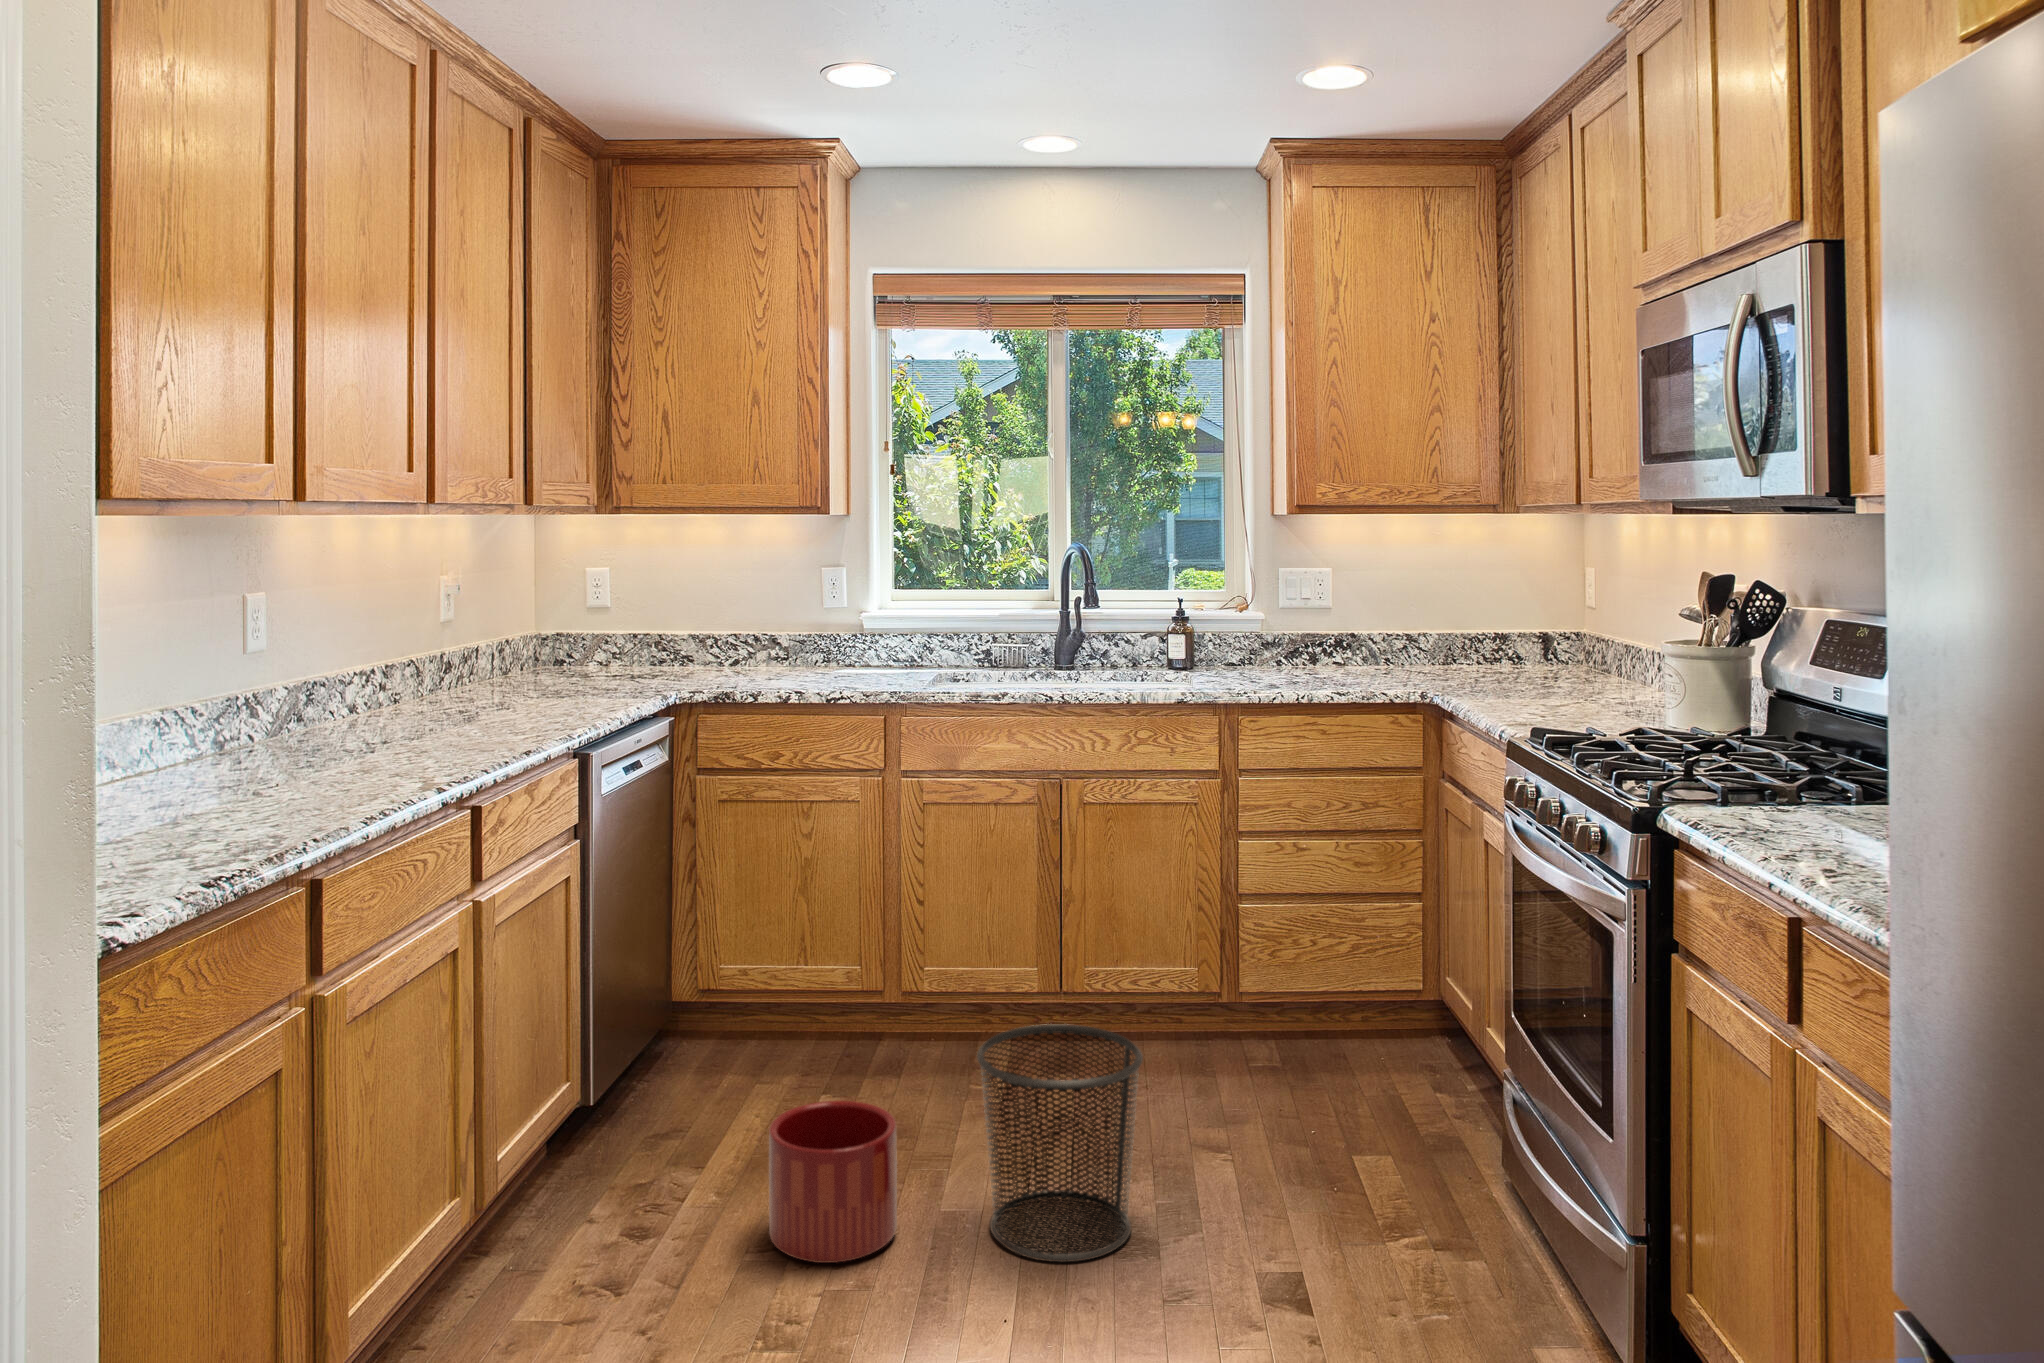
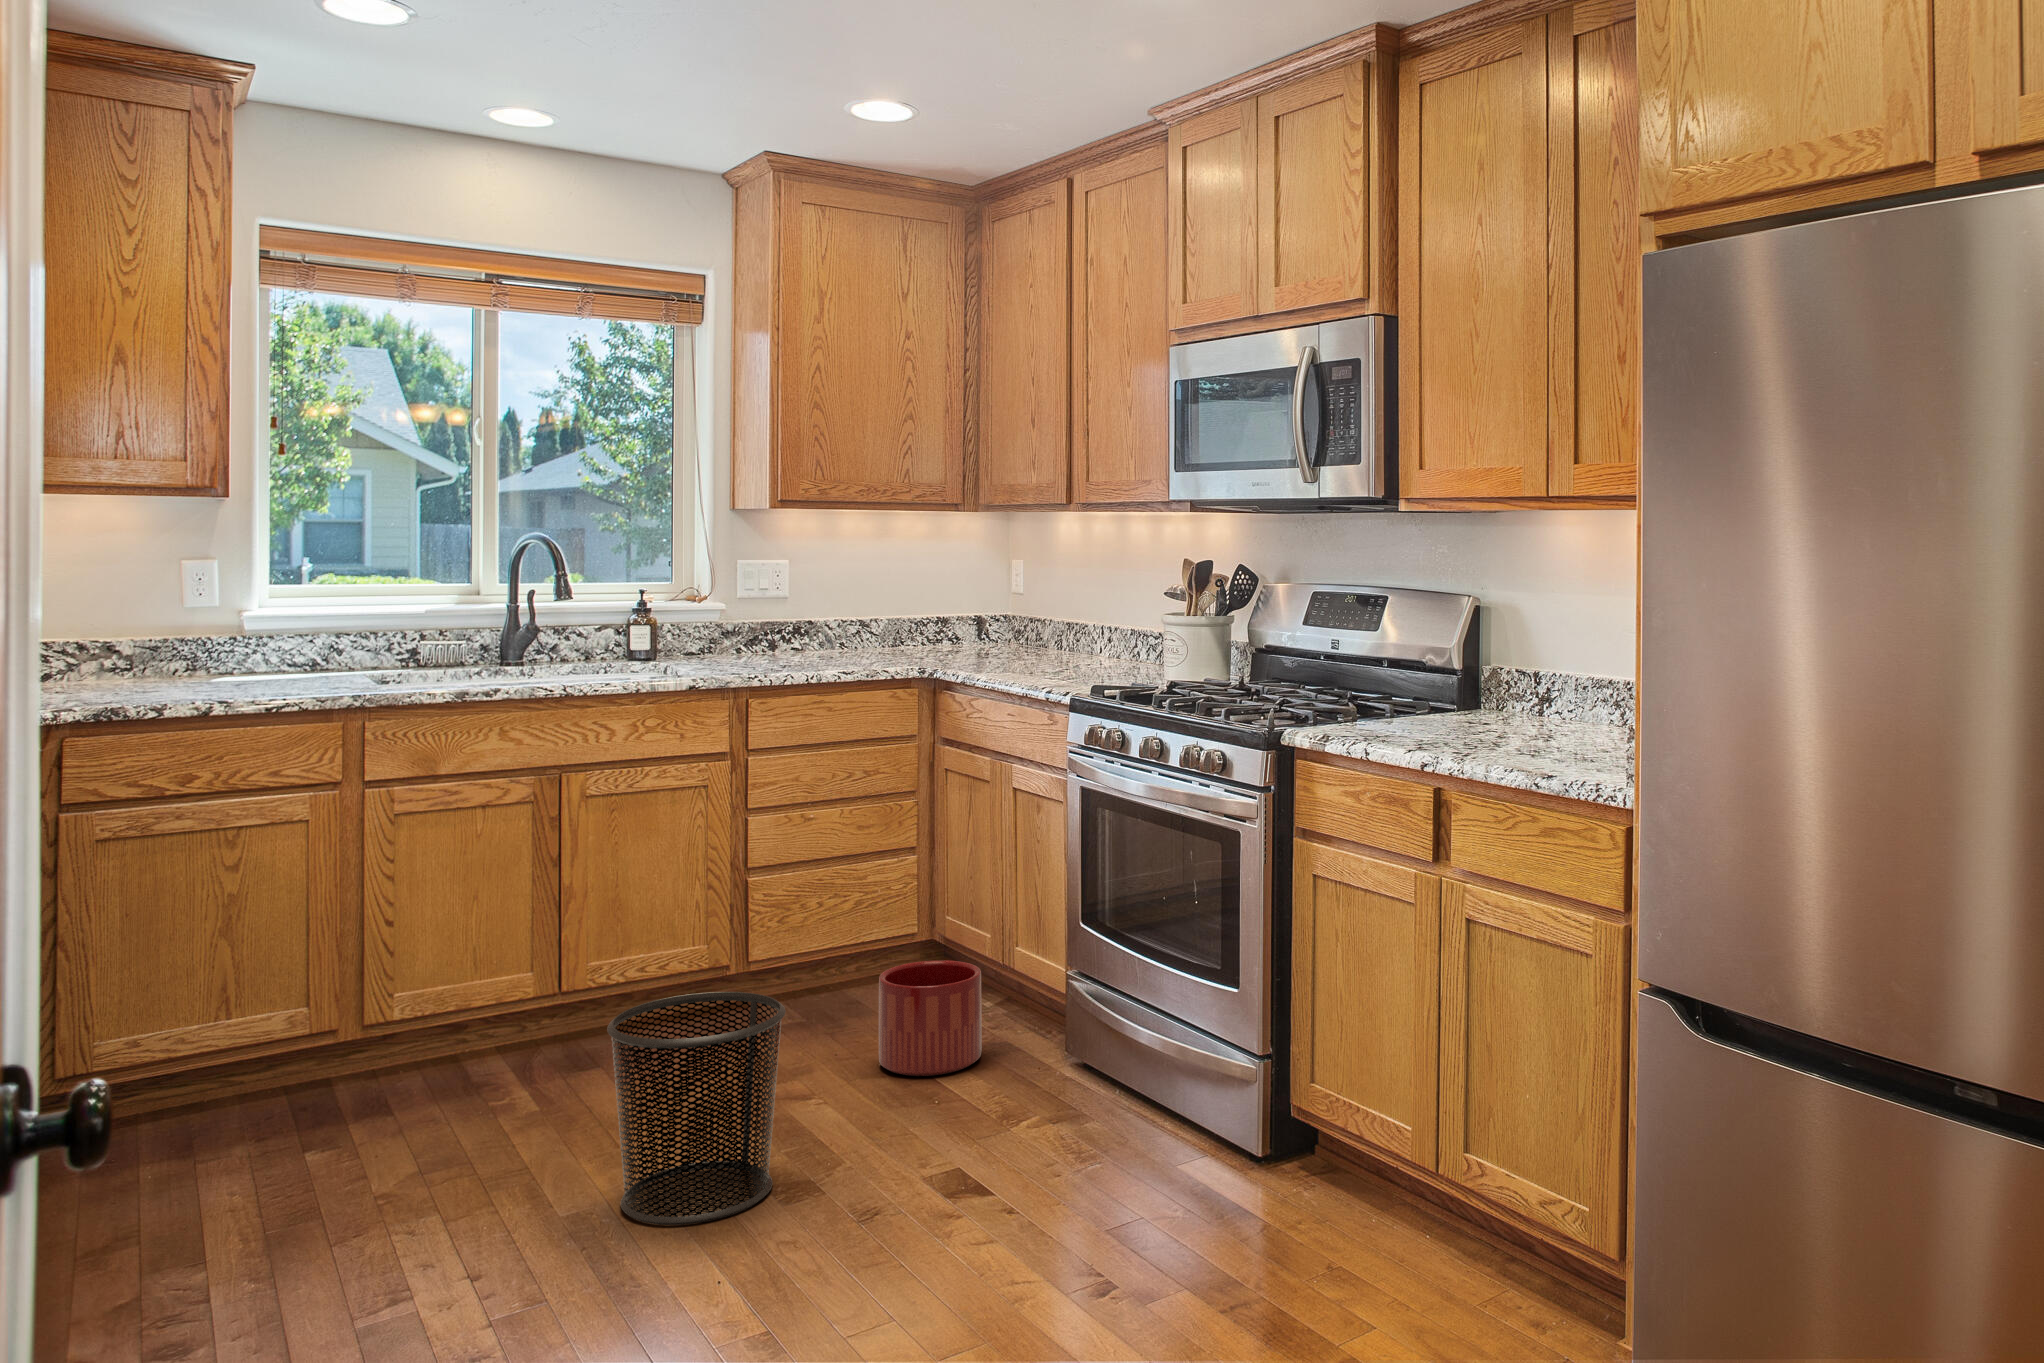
planter: present [769,1101,897,1263] -> present [879,960,982,1076]

